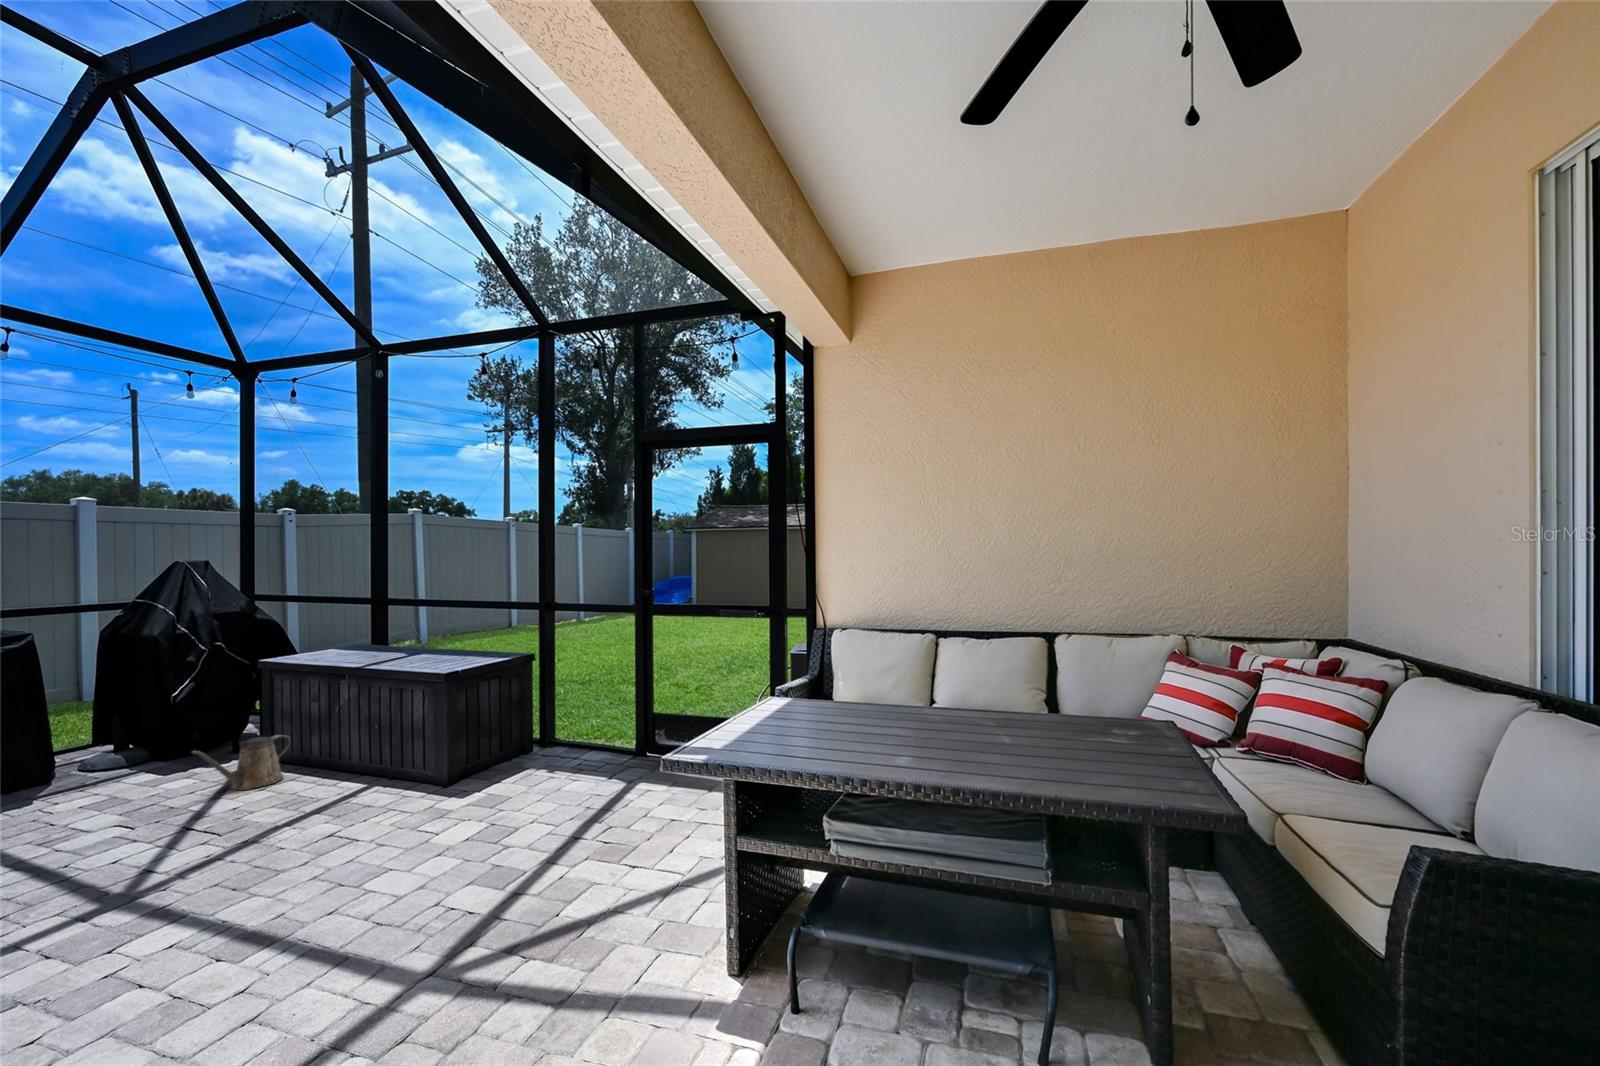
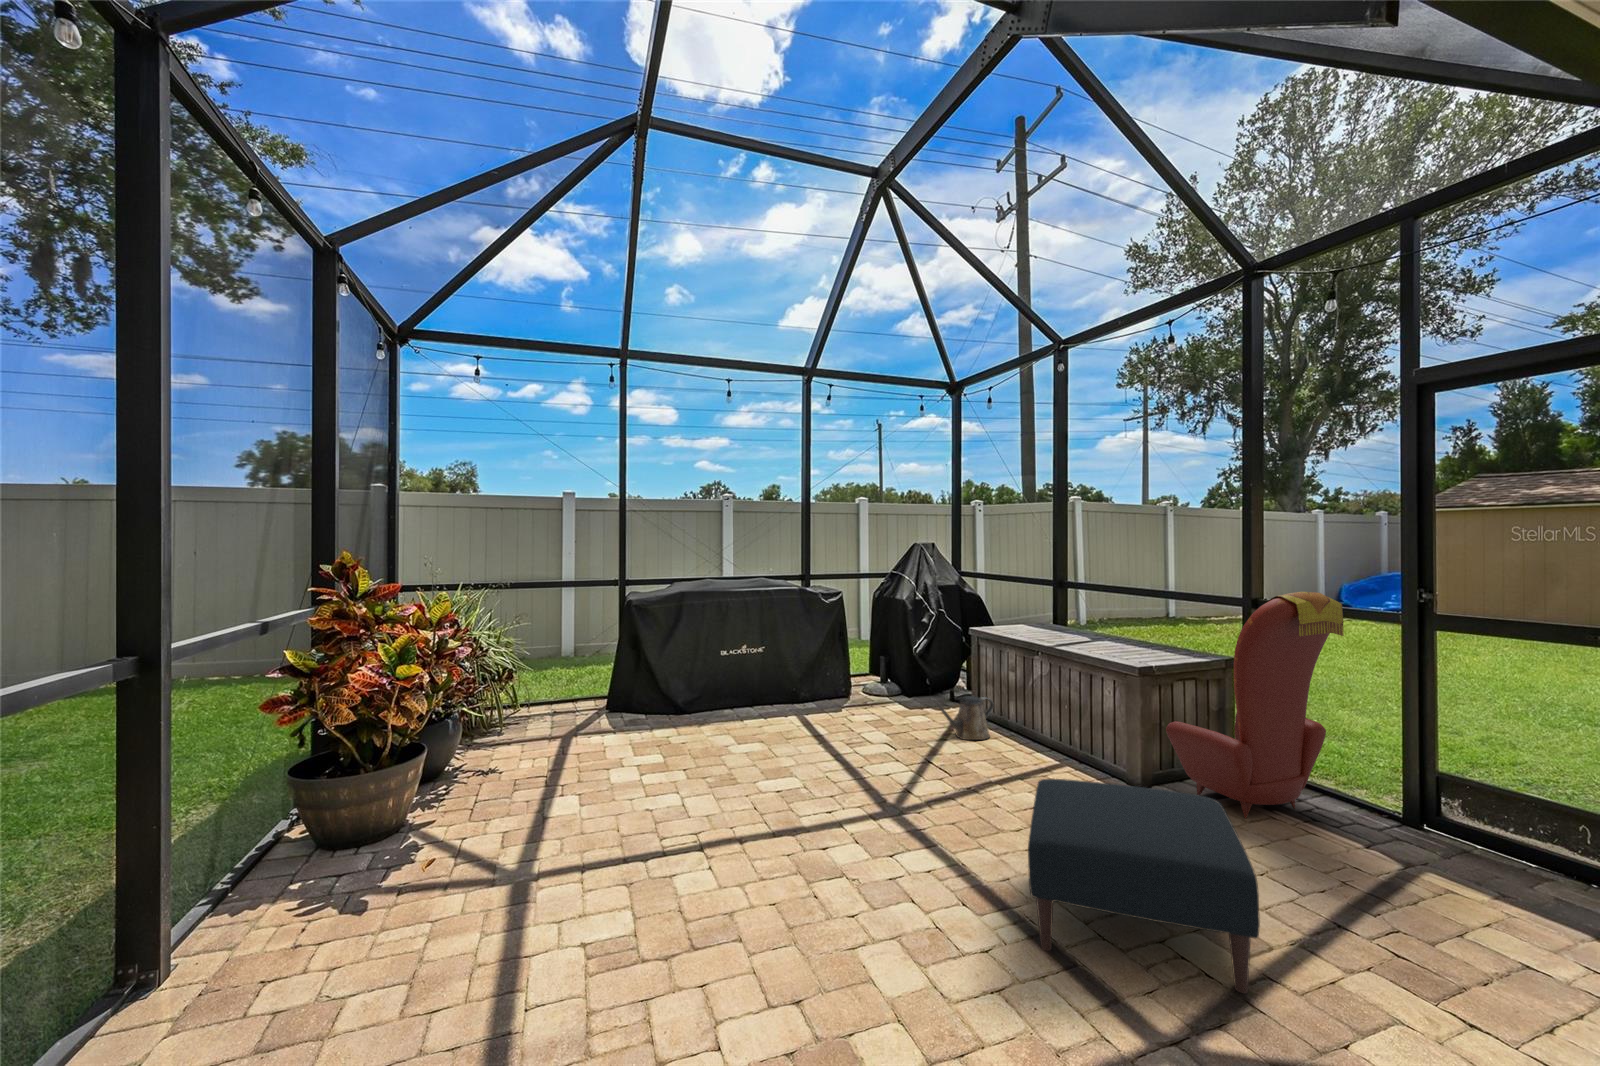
armchair: none [471,597,599,783] -> present [1166,592,1344,819]
ottoman: none [296,770,512,971] -> present [1028,779,1260,994]

